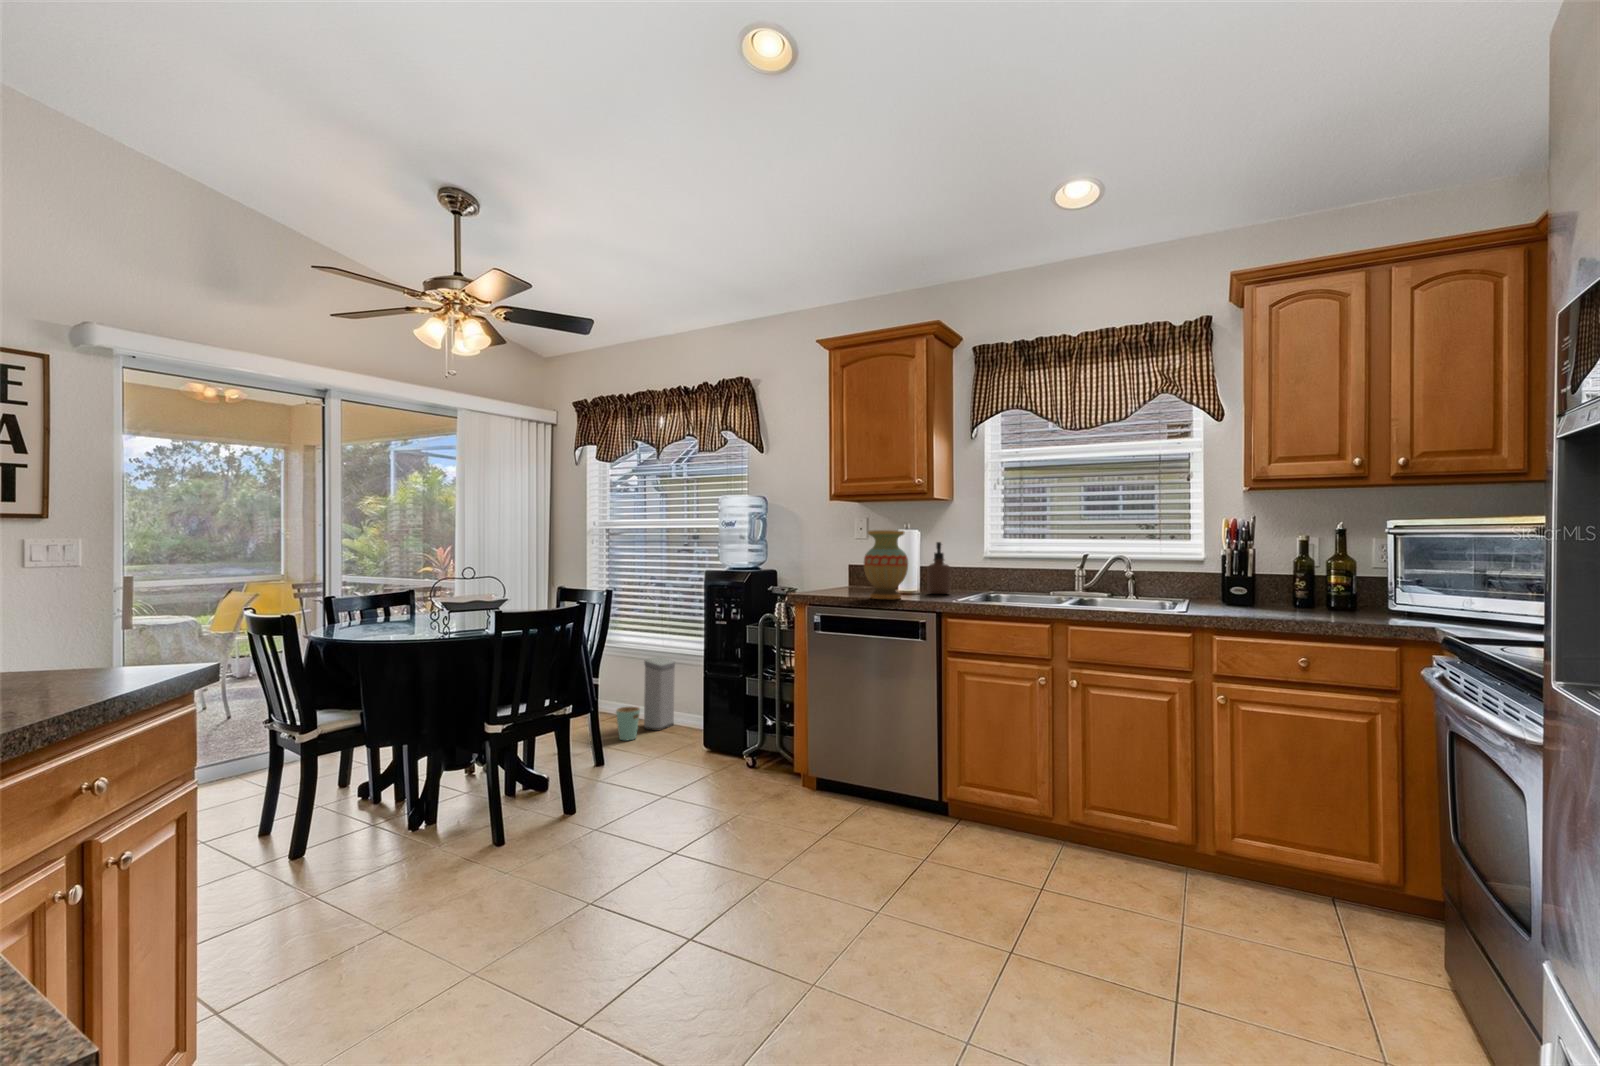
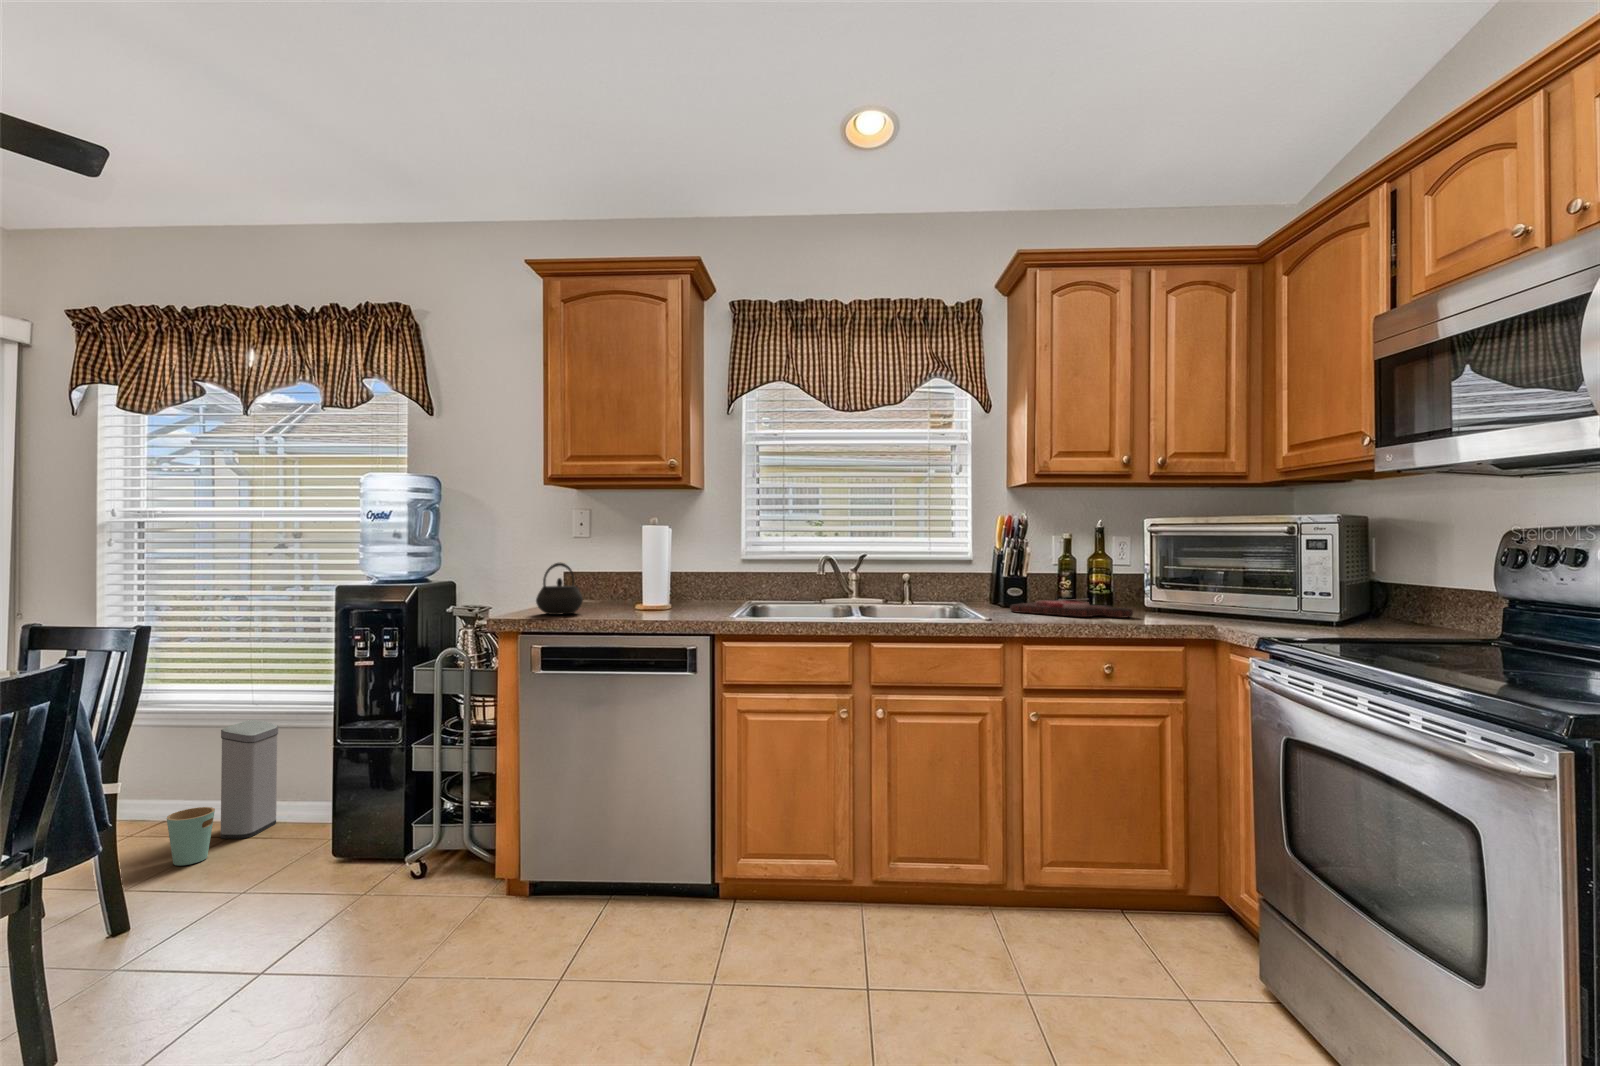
vase: present [864,530,908,599] -> none [603,528,664,620]
soap dispenser: present [927,542,950,594] -> none [679,542,707,608]
kettle: none [821,556,854,594] -> present [536,563,583,615]
cutting board: none [1229,599,1363,618] -> present [1010,599,1133,618]

